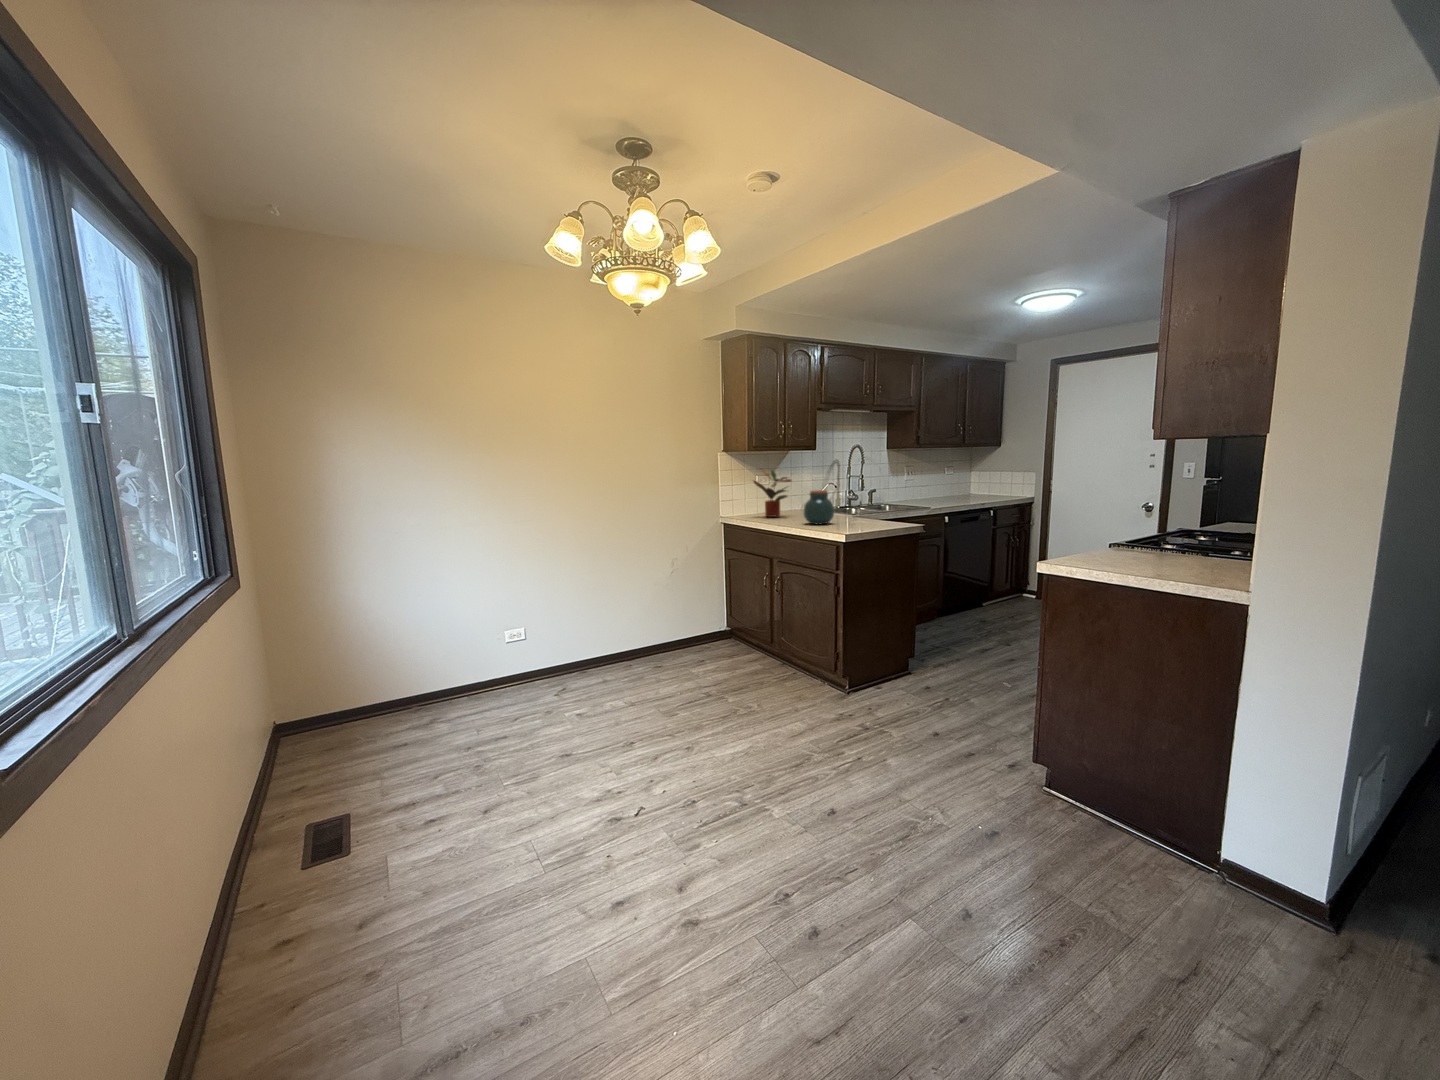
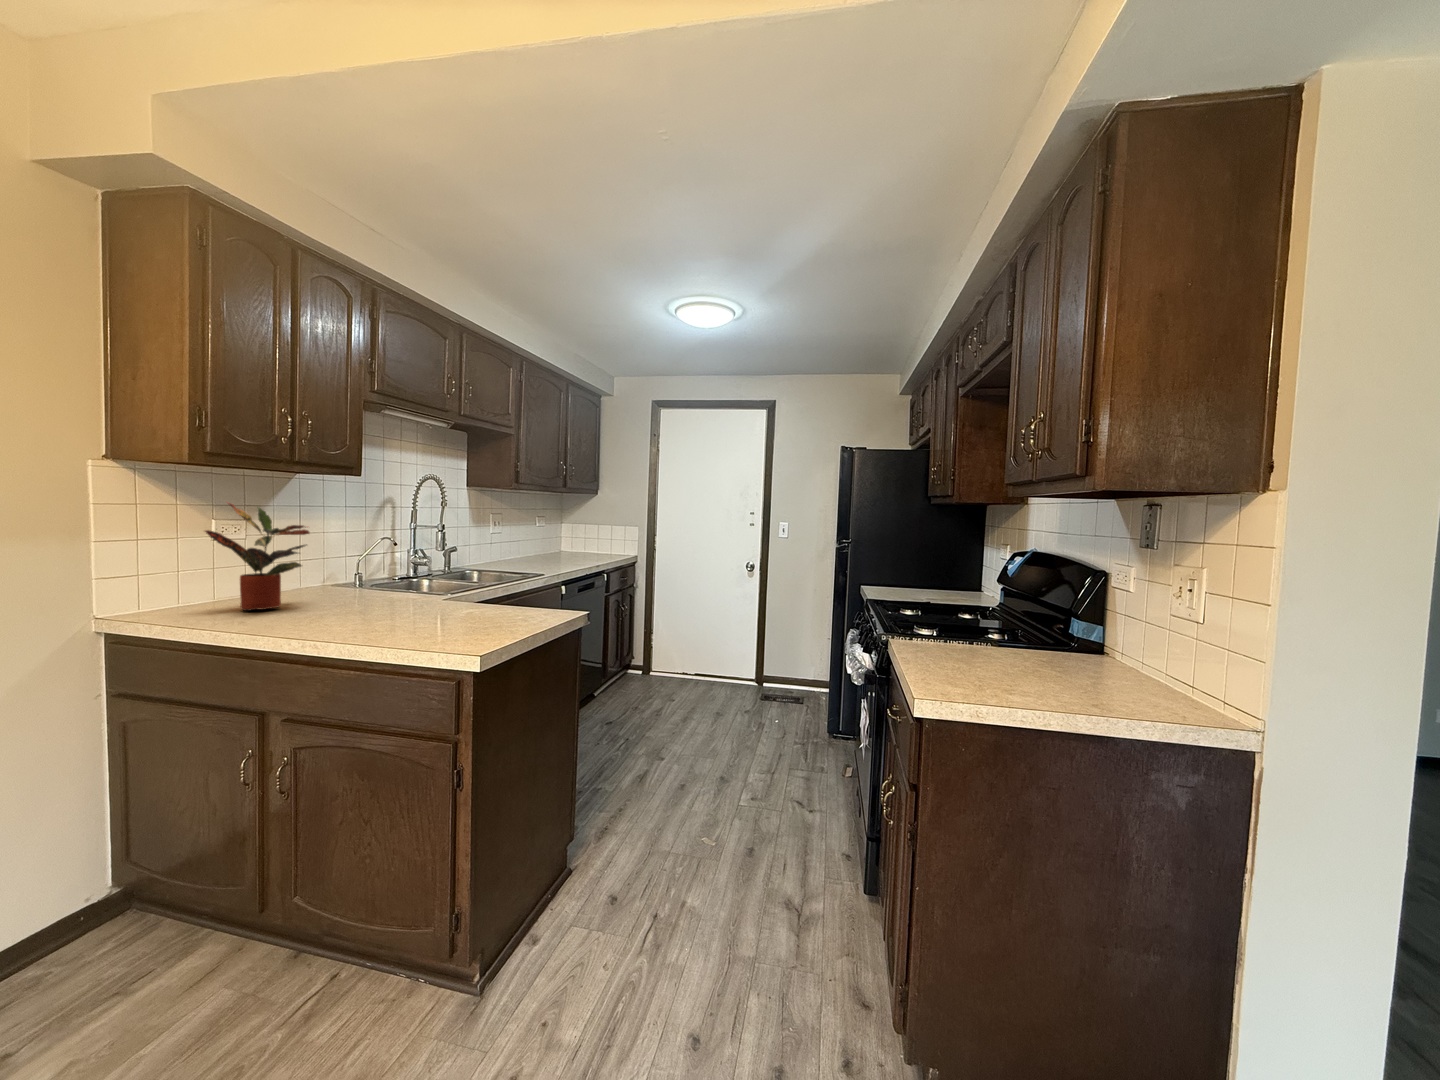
jar: present [804,490,834,524] -> none [358,556,430,628]

